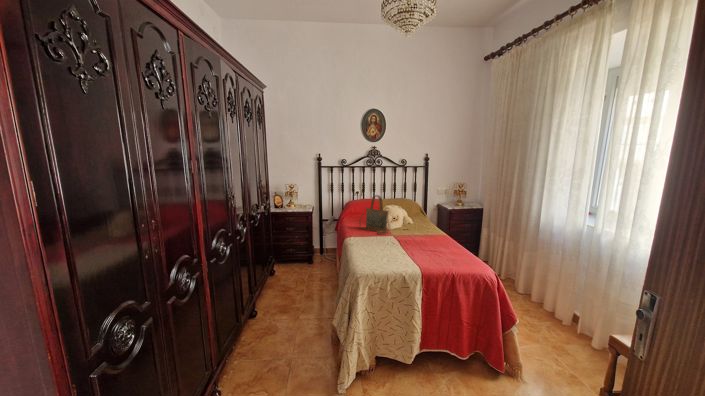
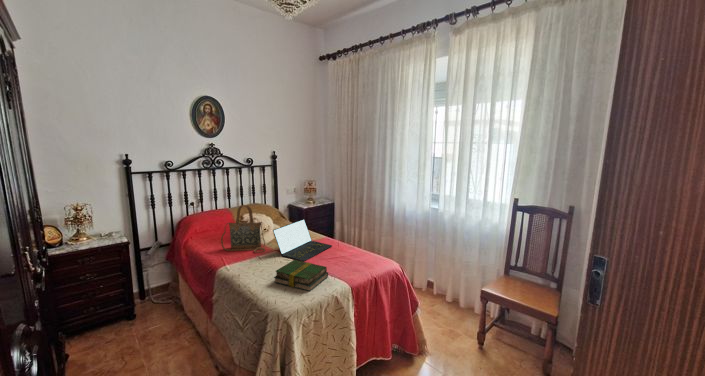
laptop: none [390,214,443,248] -> present [273,219,332,262]
book: none [369,242,412,267] -> present [274,260,328,291]

